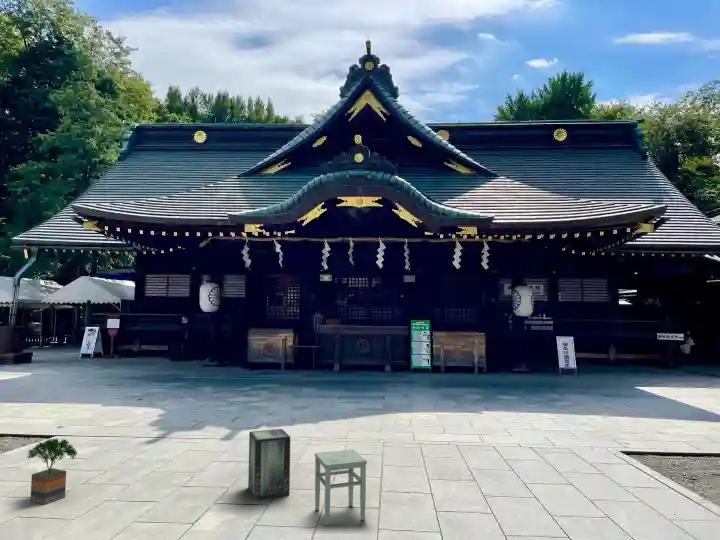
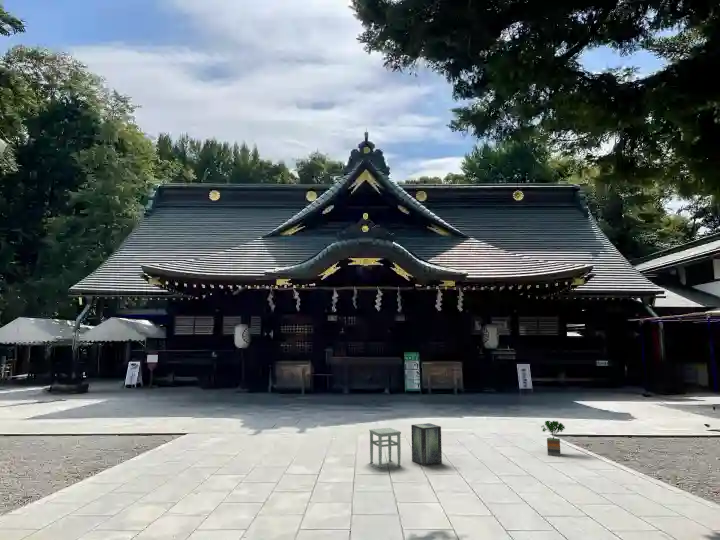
storage box: present [248,429,290,500] -> present [411,423,442,466]
potted tree: present [27,438,77,505] -> present [541,421,565,456]

